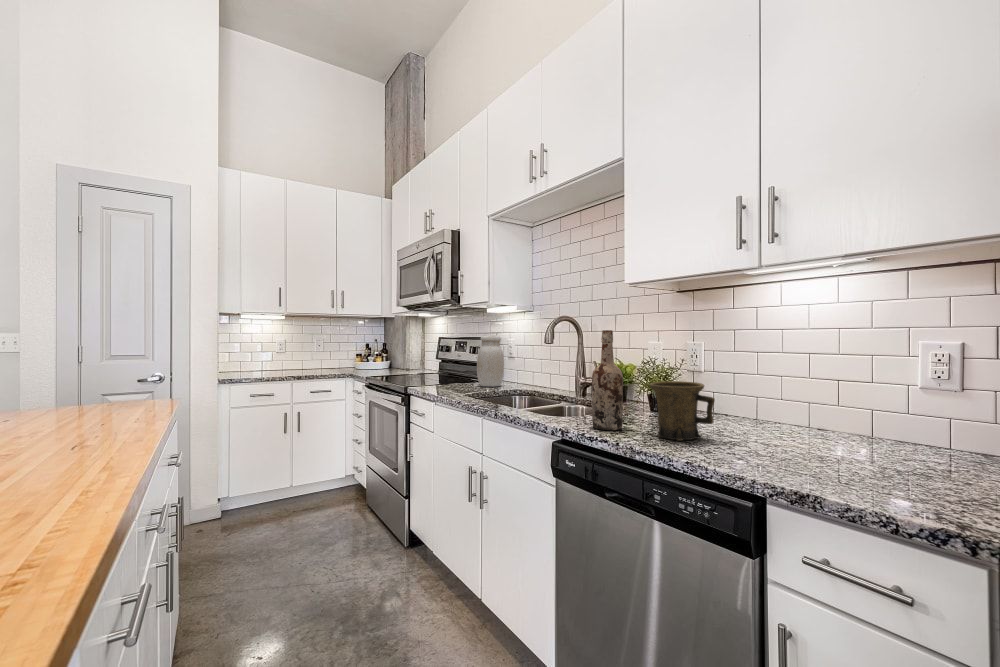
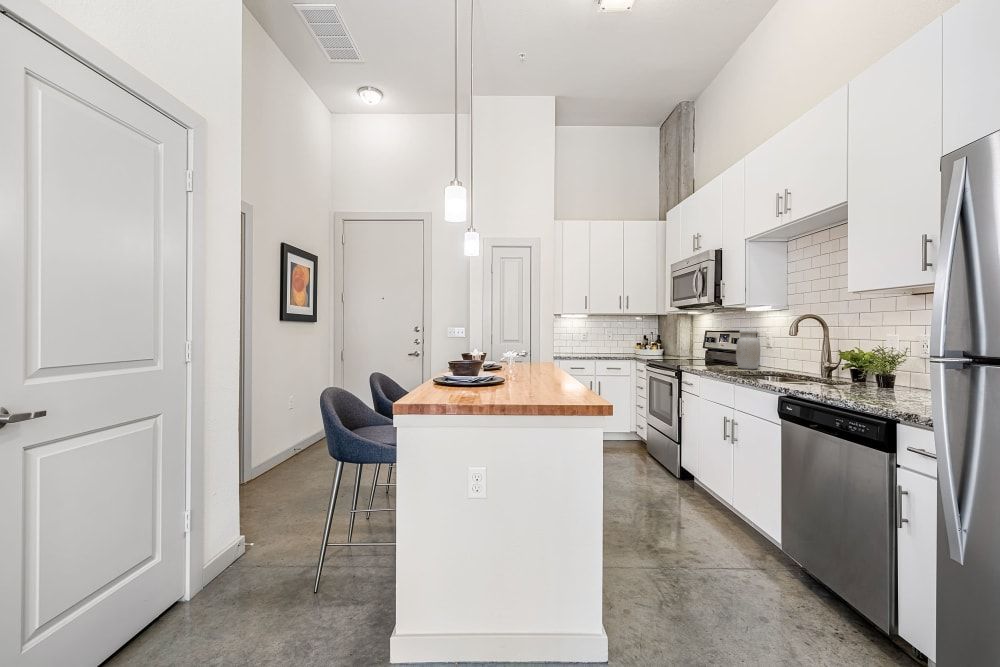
wine bottle: present [592,330,623,430] -> none [809,326,834,391]
mug: present [650,381,715,441] -> none [850,360,900,397]

